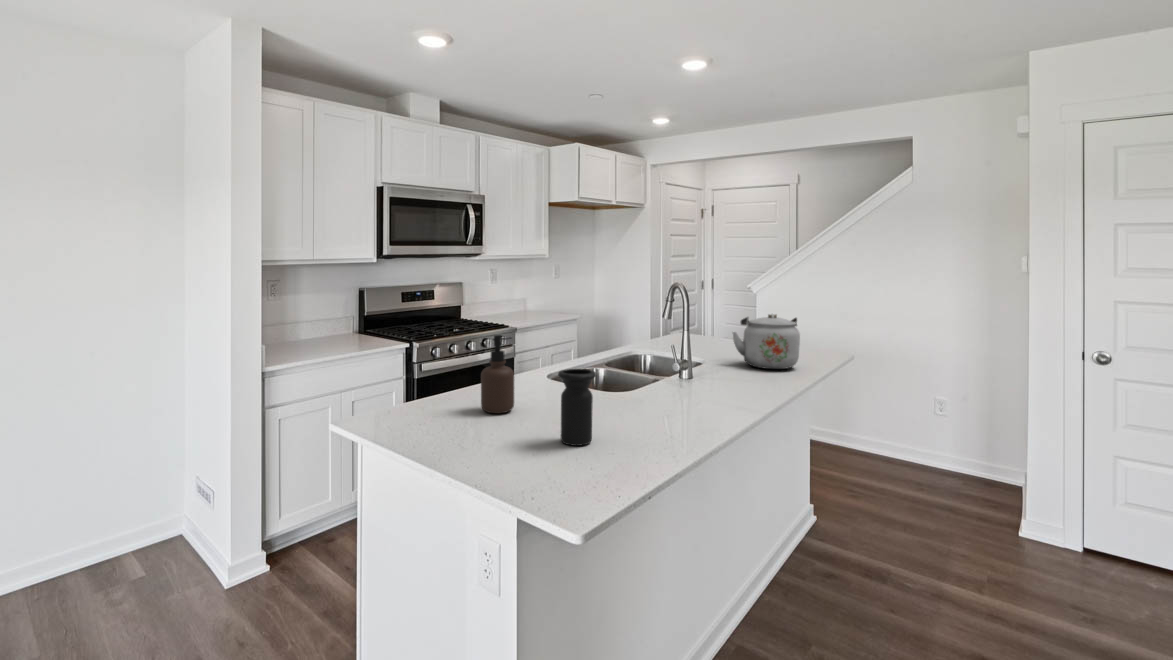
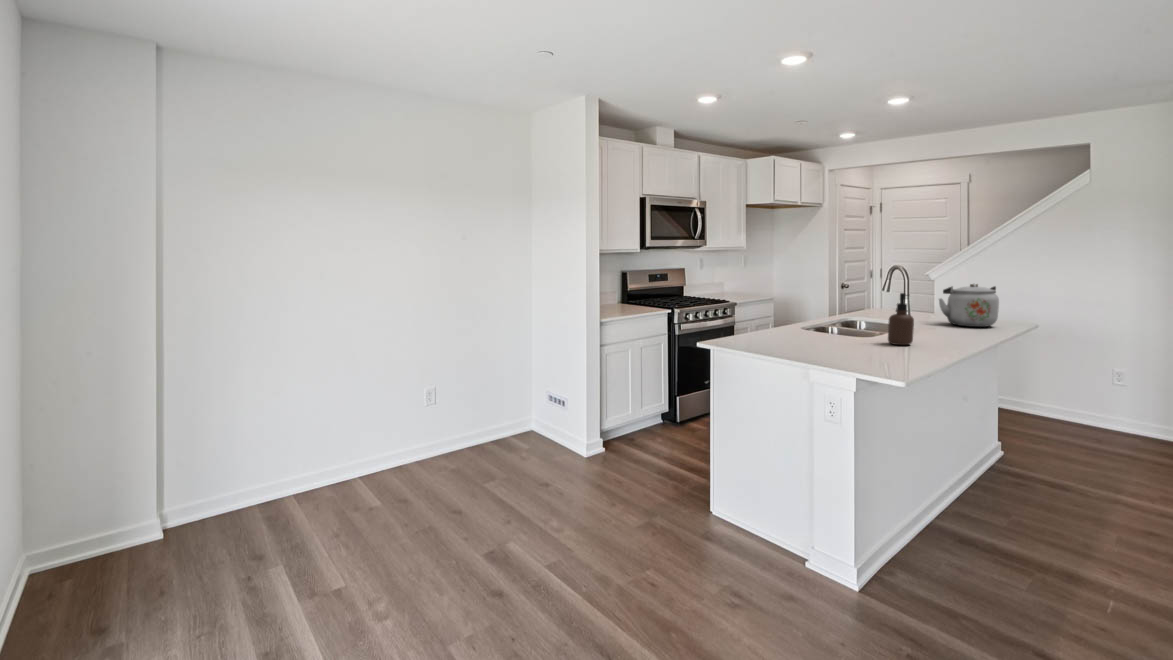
soap dispenser: present [481,335,514,413] -> present [888,293,914,345]
vase: present [558,369,596,446] -> none [856,313,884,362]

